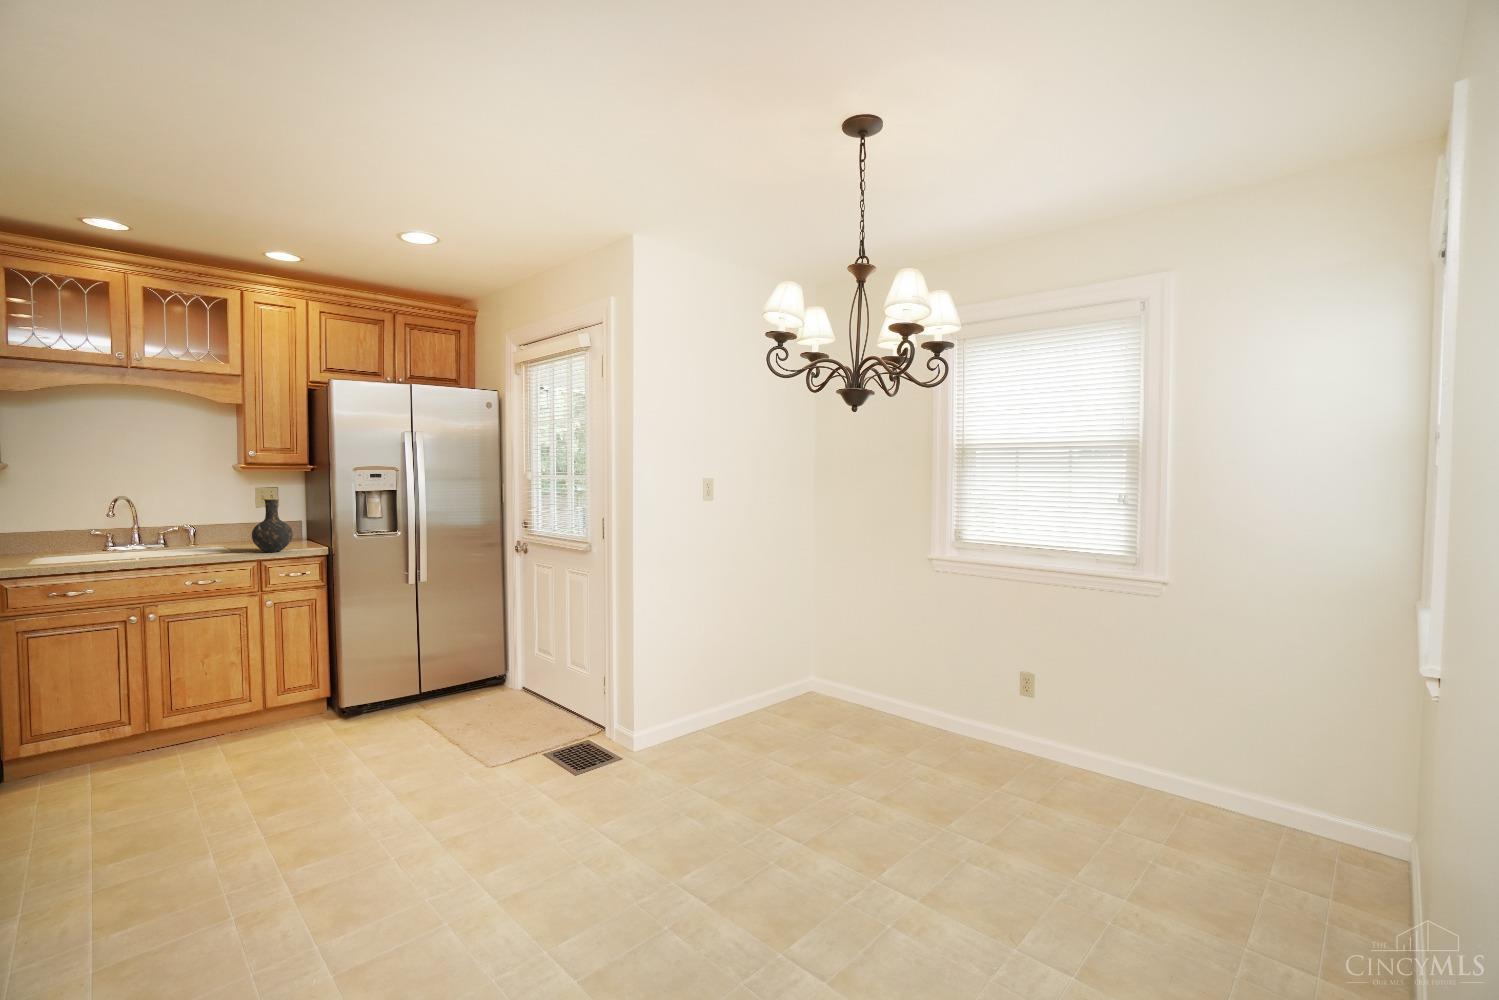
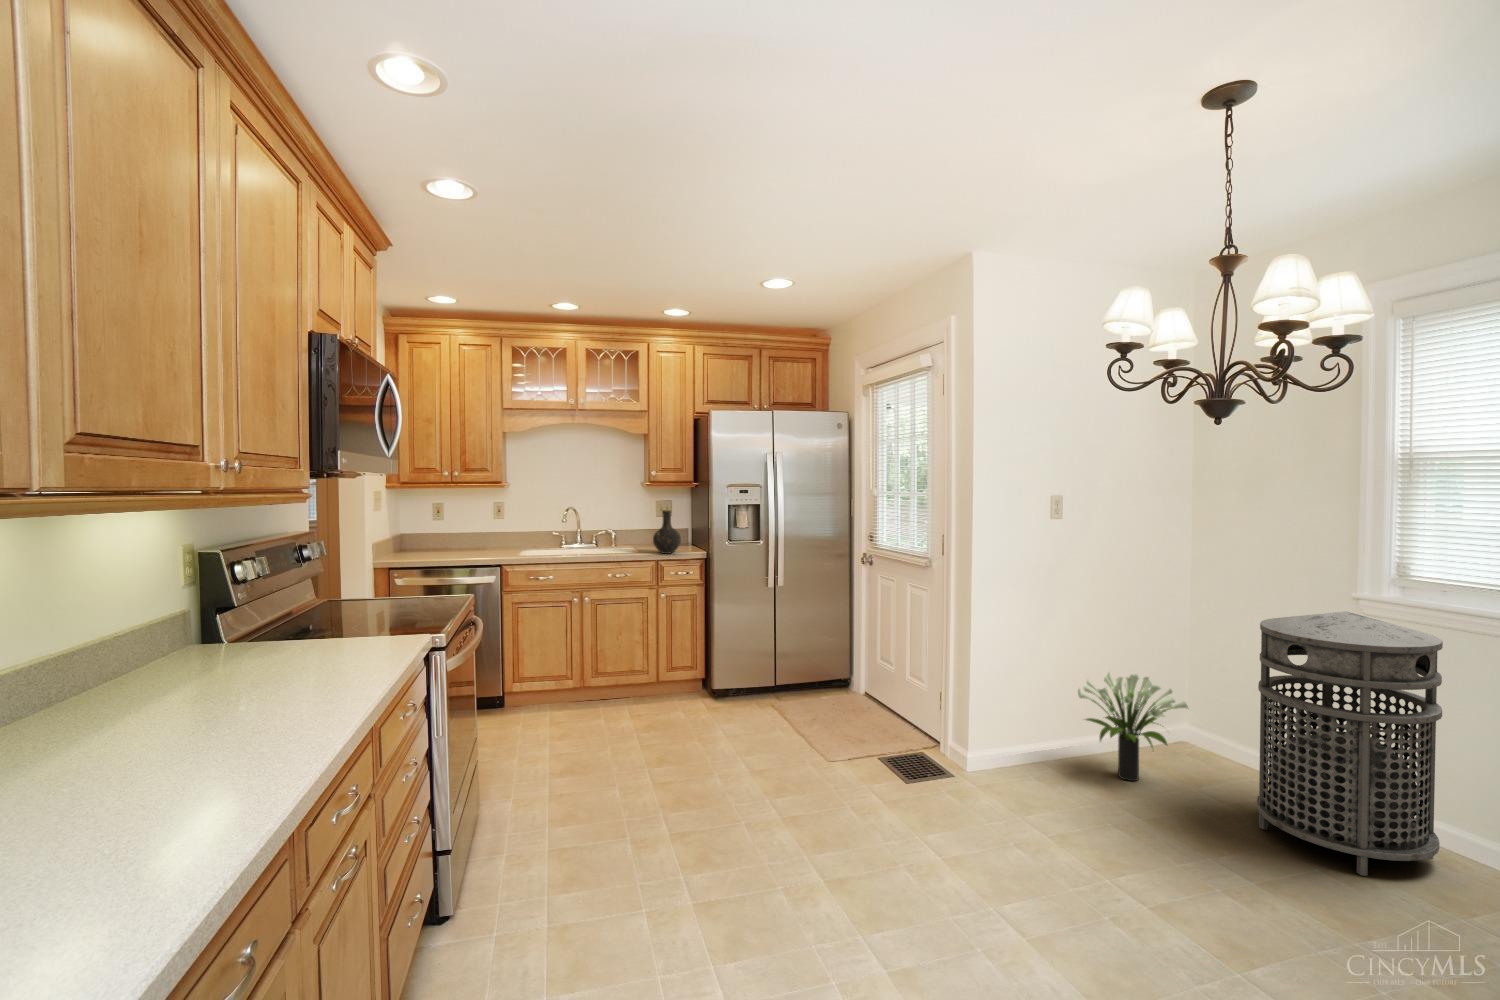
trash can: none [867,568,983,774] -> present [1257,611,1443,876]
potted plant: none [730,636,817,731] -> present [1078,673,1188,781]

